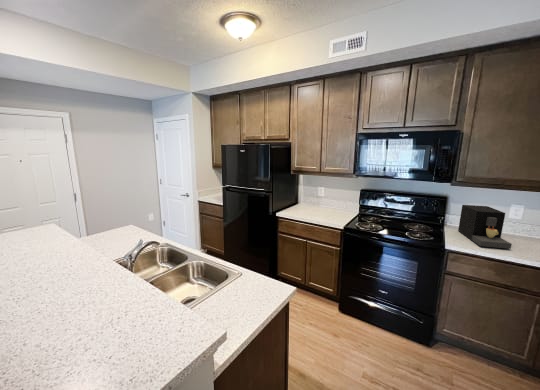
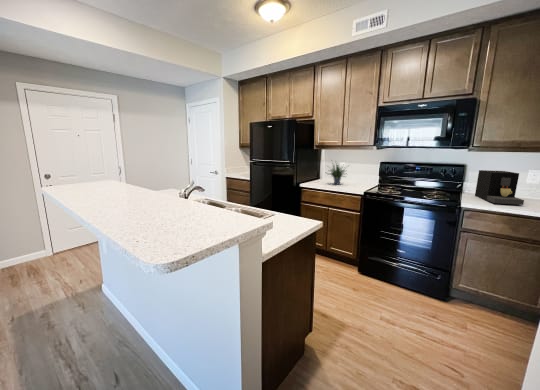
potted plant: none [301,183,329,212] -> present [330,164,345,184]

